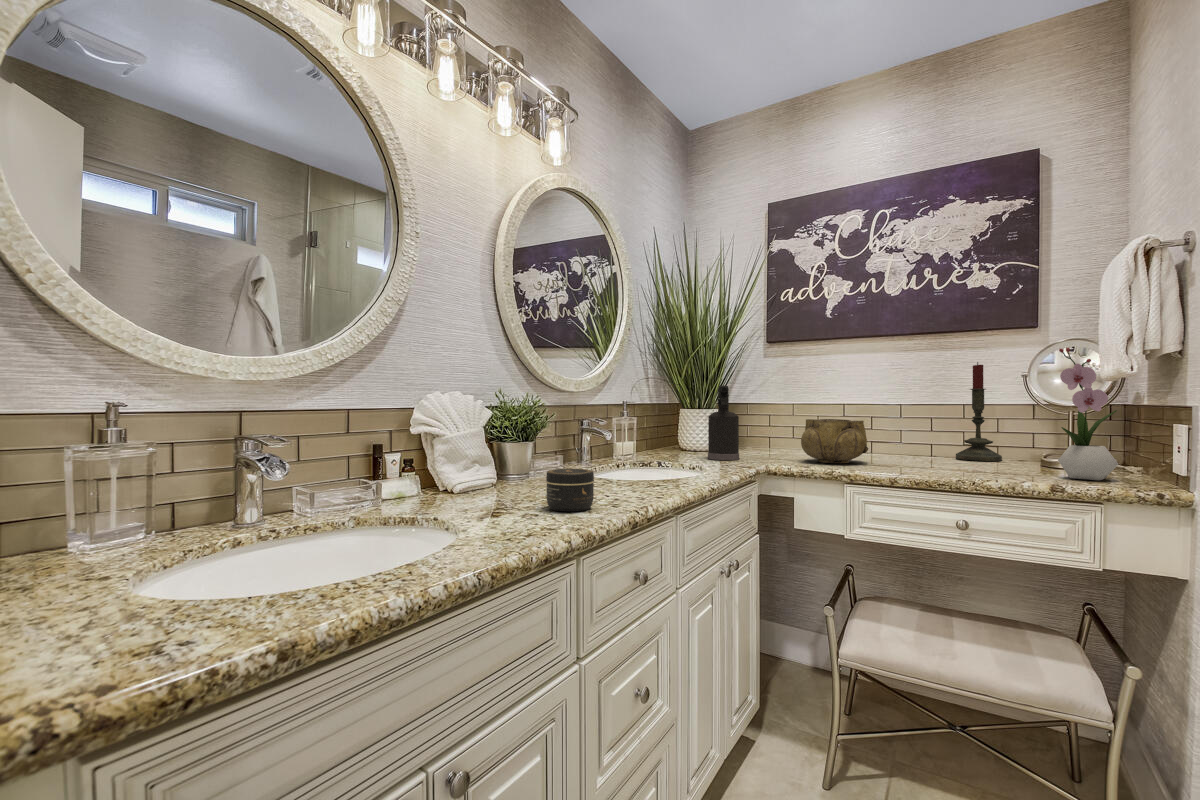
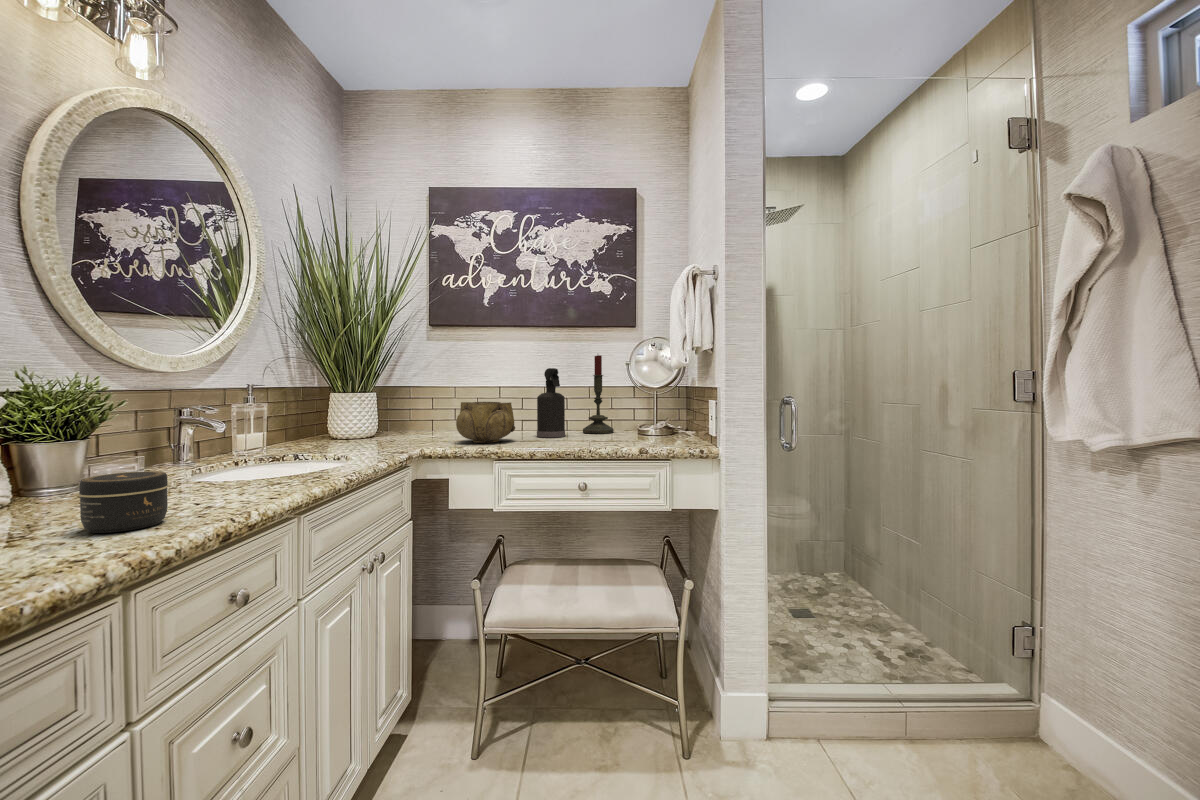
flower arrangement: present [1058,348,1118,480] -> none [646,343,680,444]
spray bottle: present [708,385,739,460] -> present [537,368,565,437]

